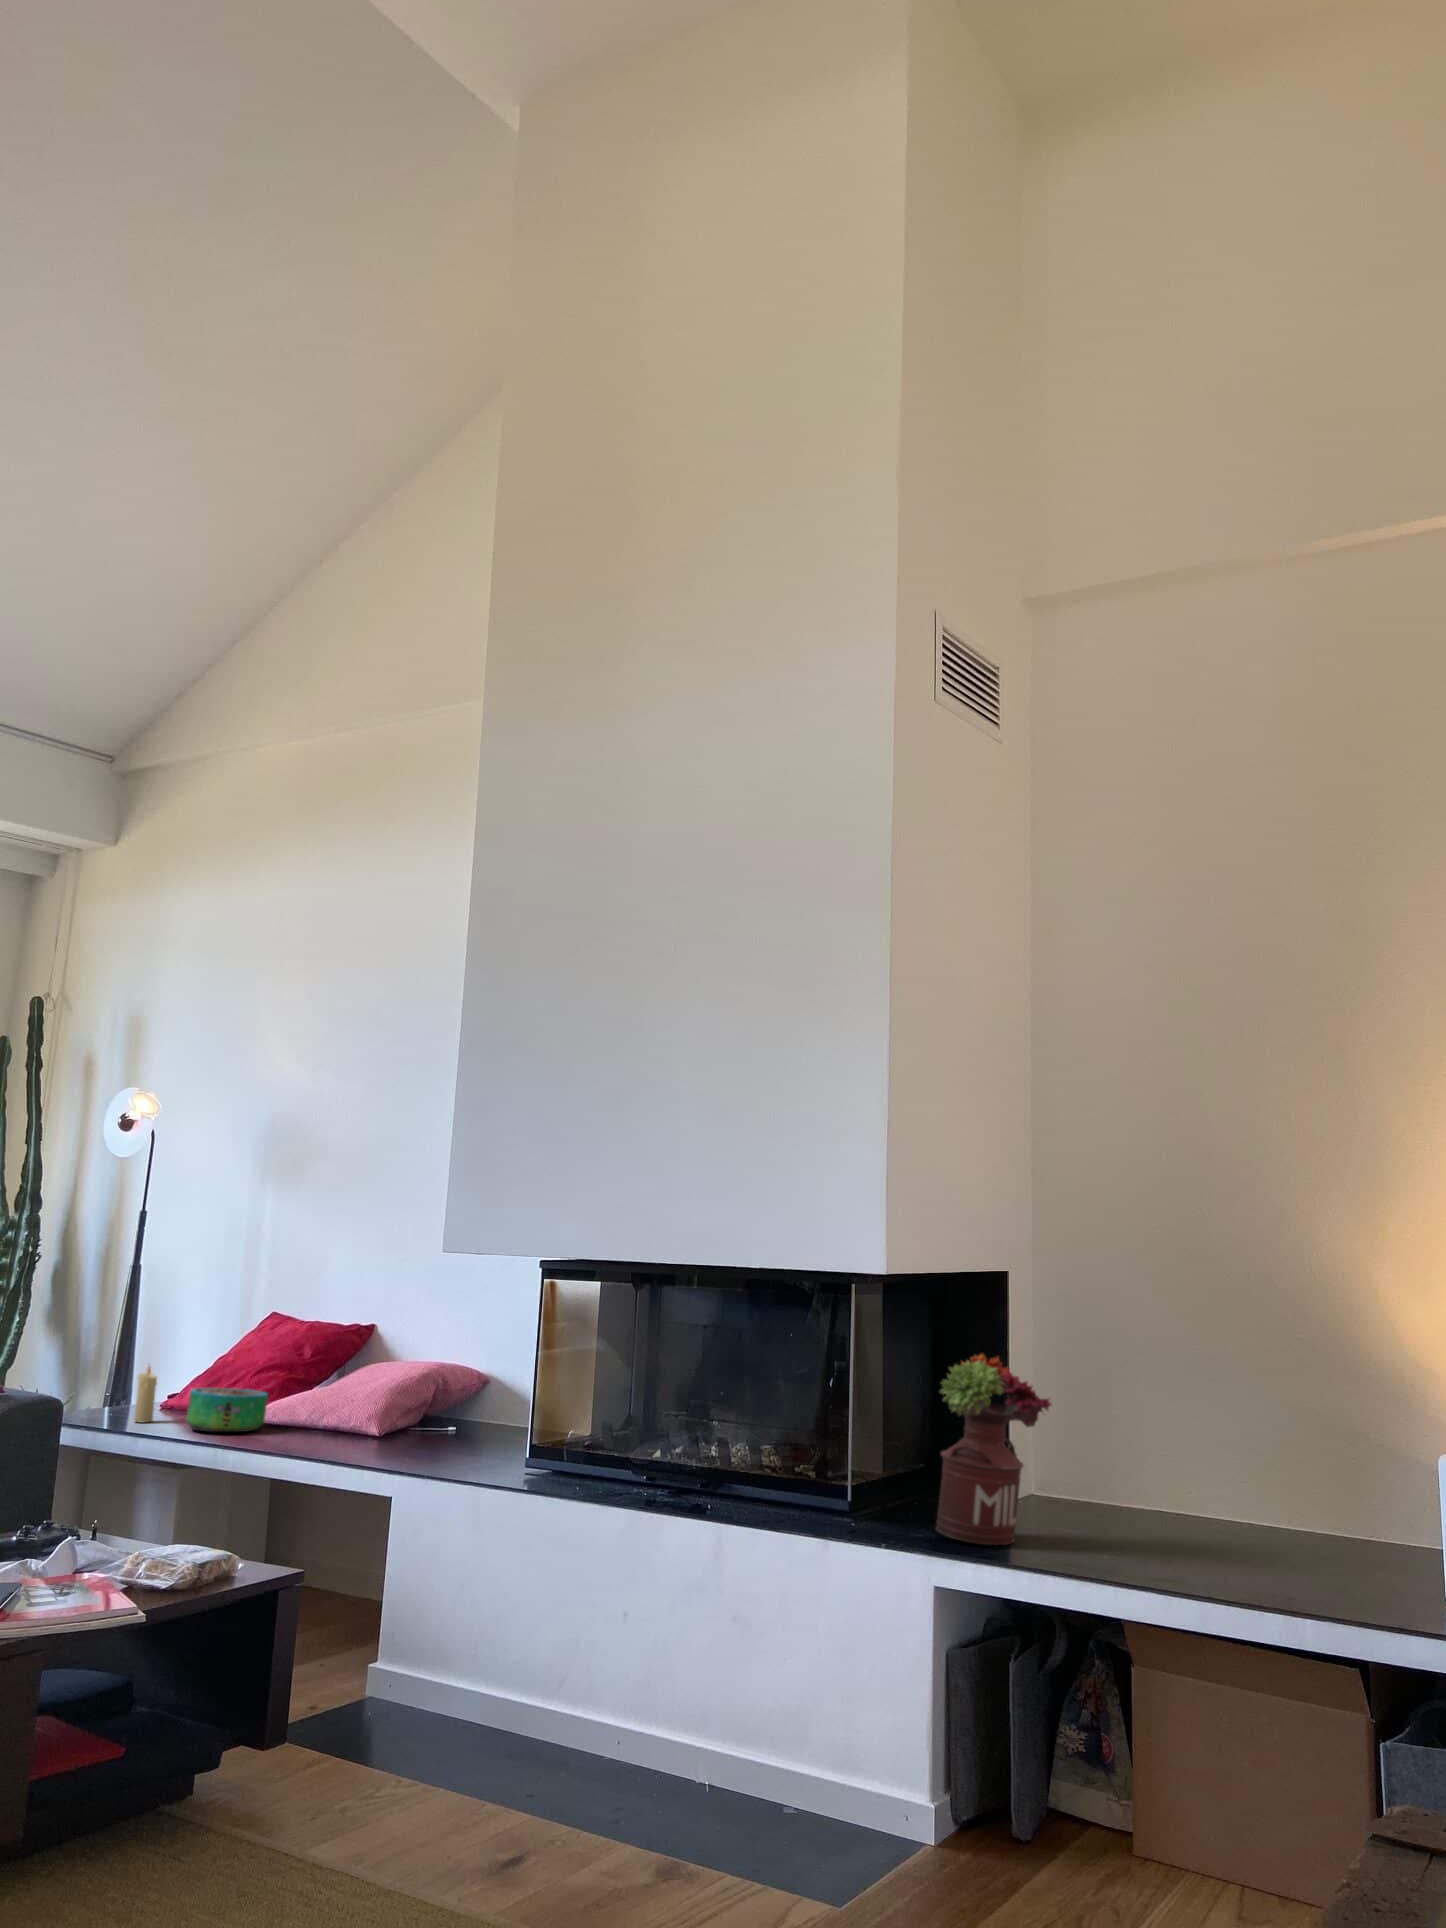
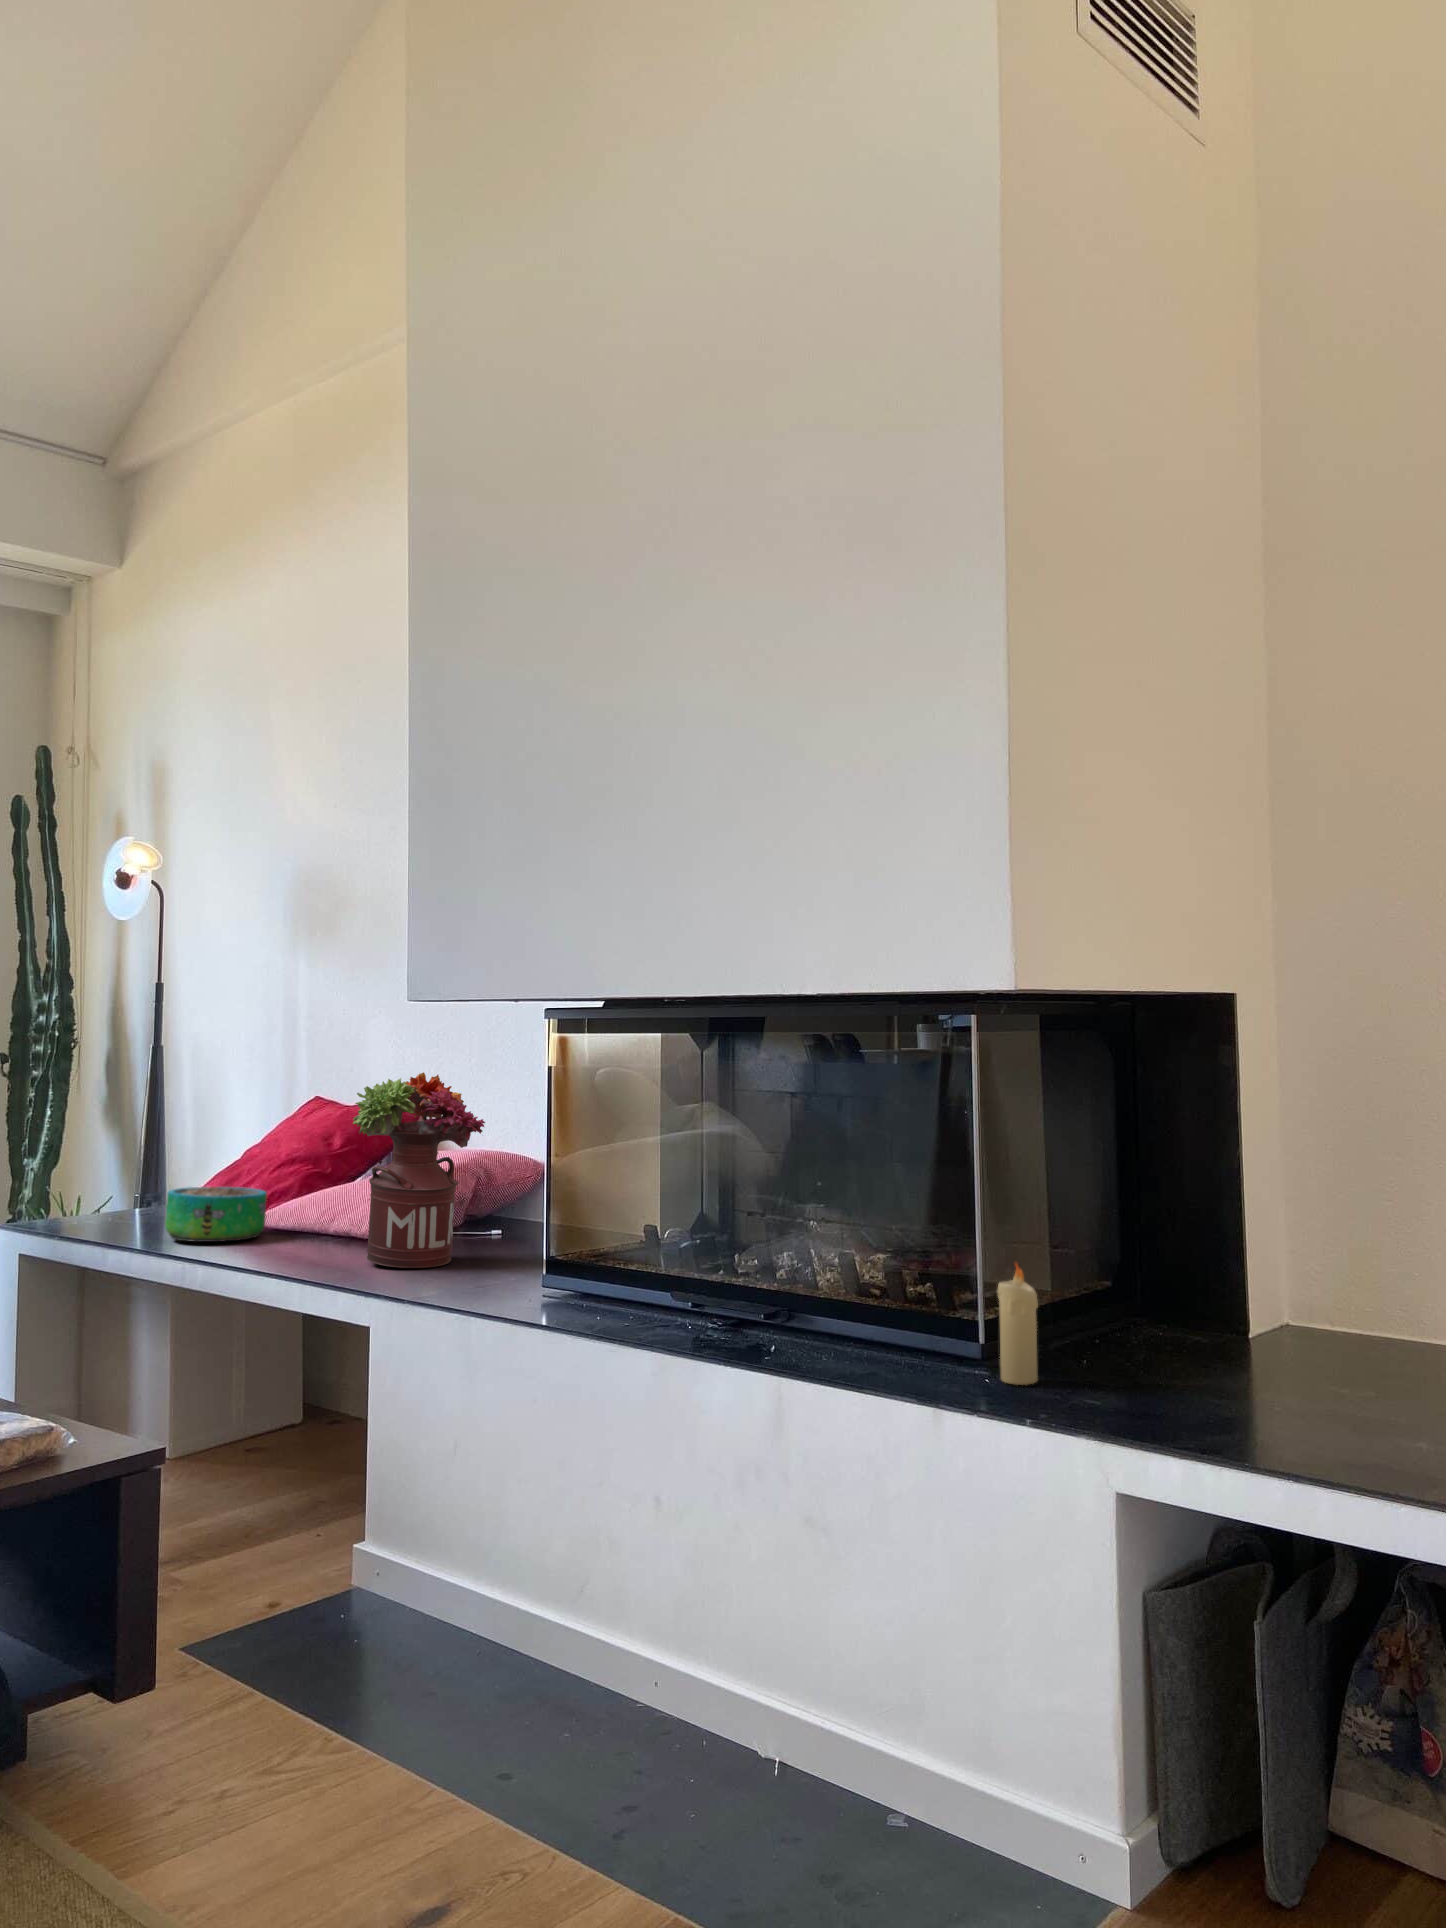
flower arrangement: present [936,1354,1051,1545] -> present [353,1072,485,1268]
candle: present [134,1366,157,1422] -> present [998,1263,1038,1385]

